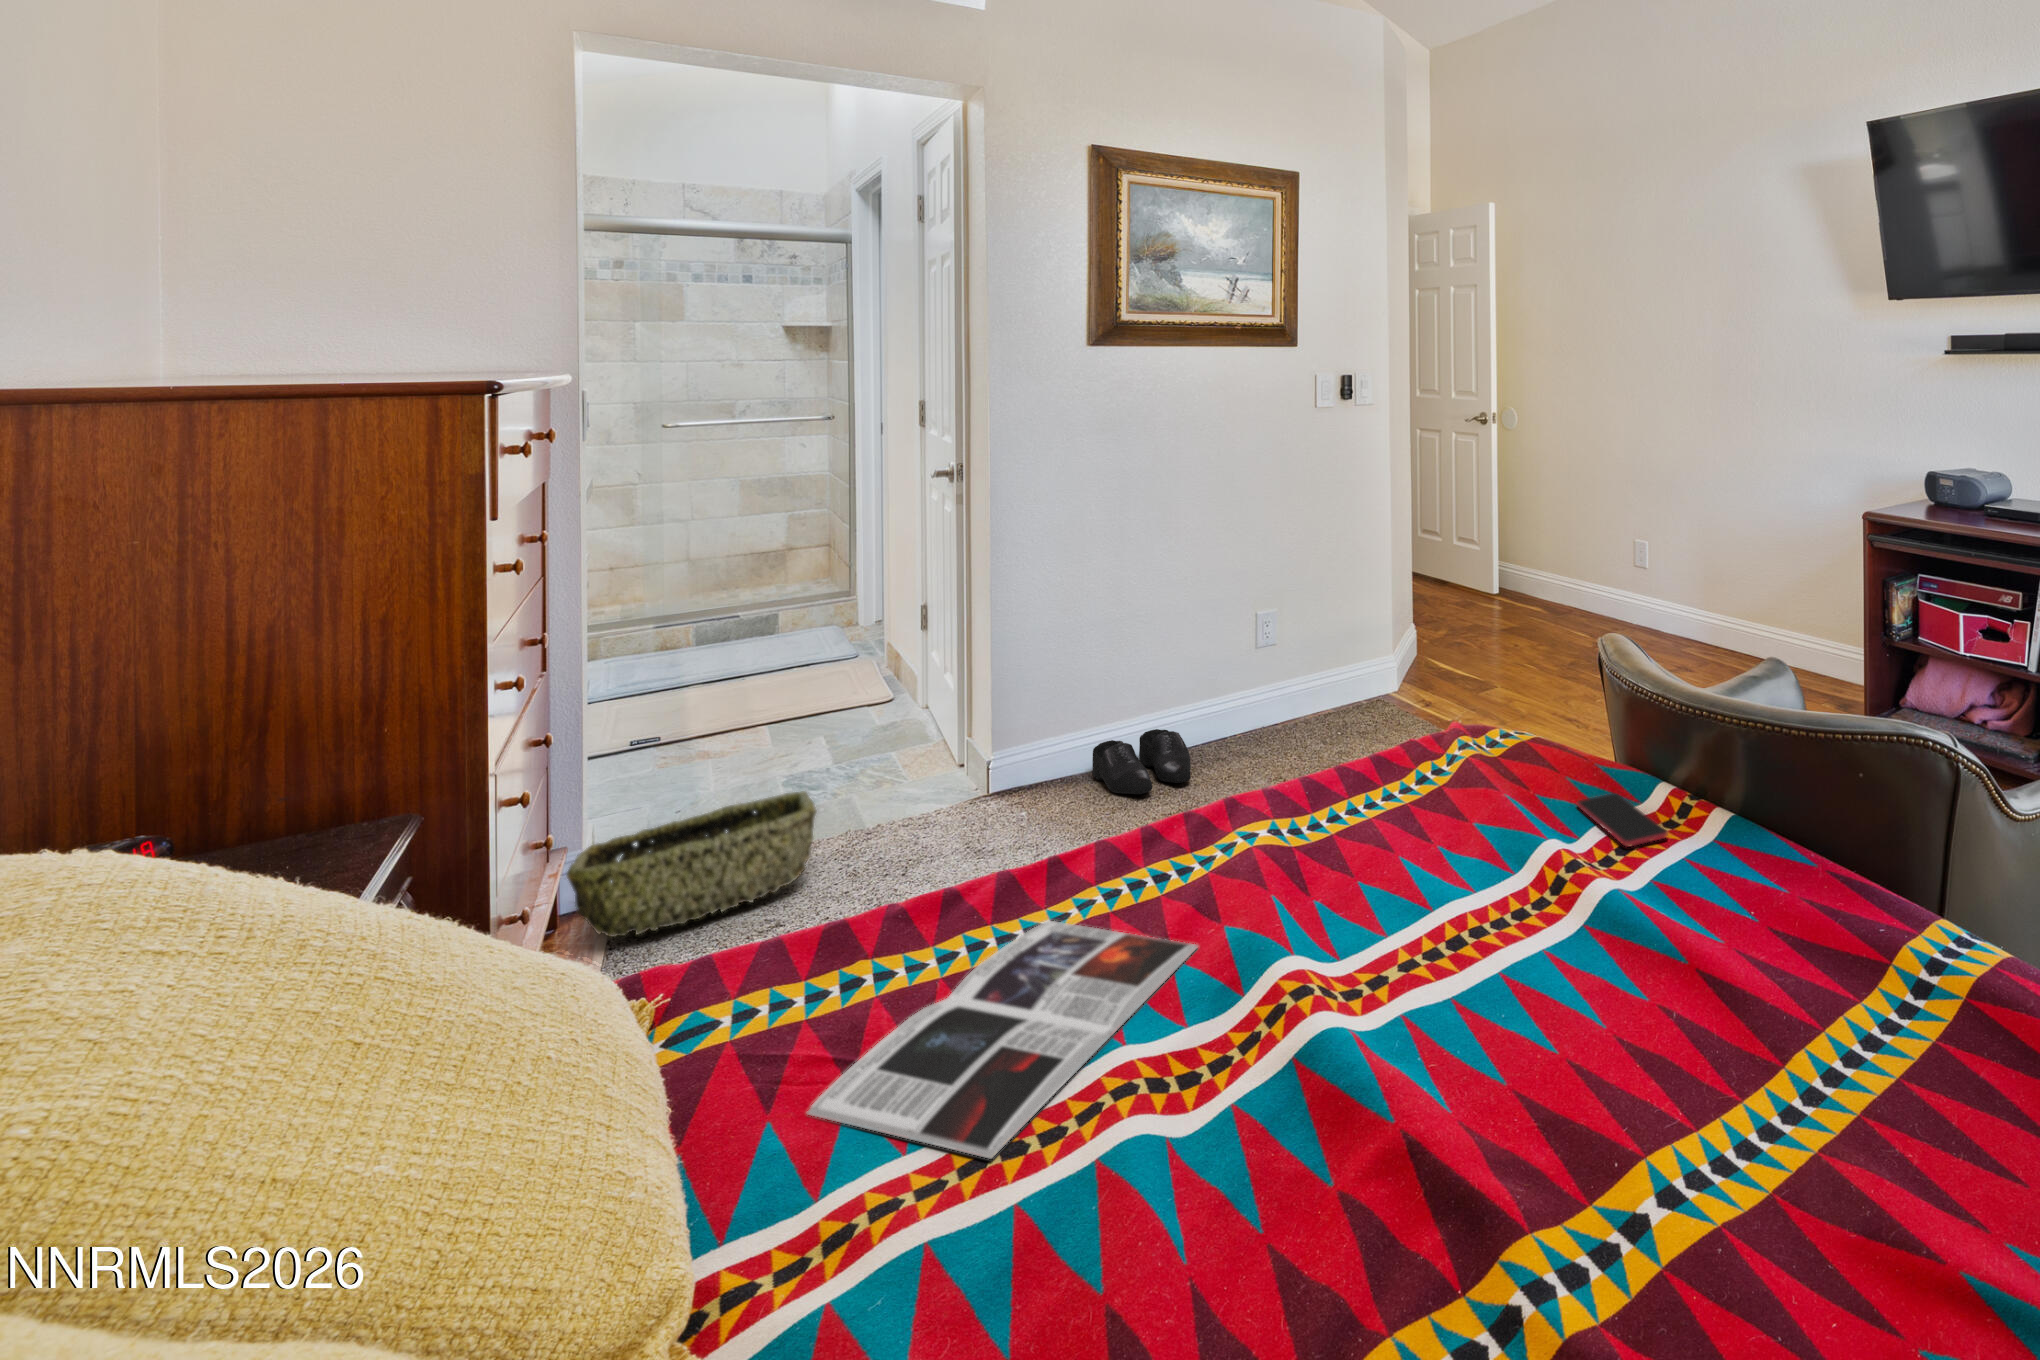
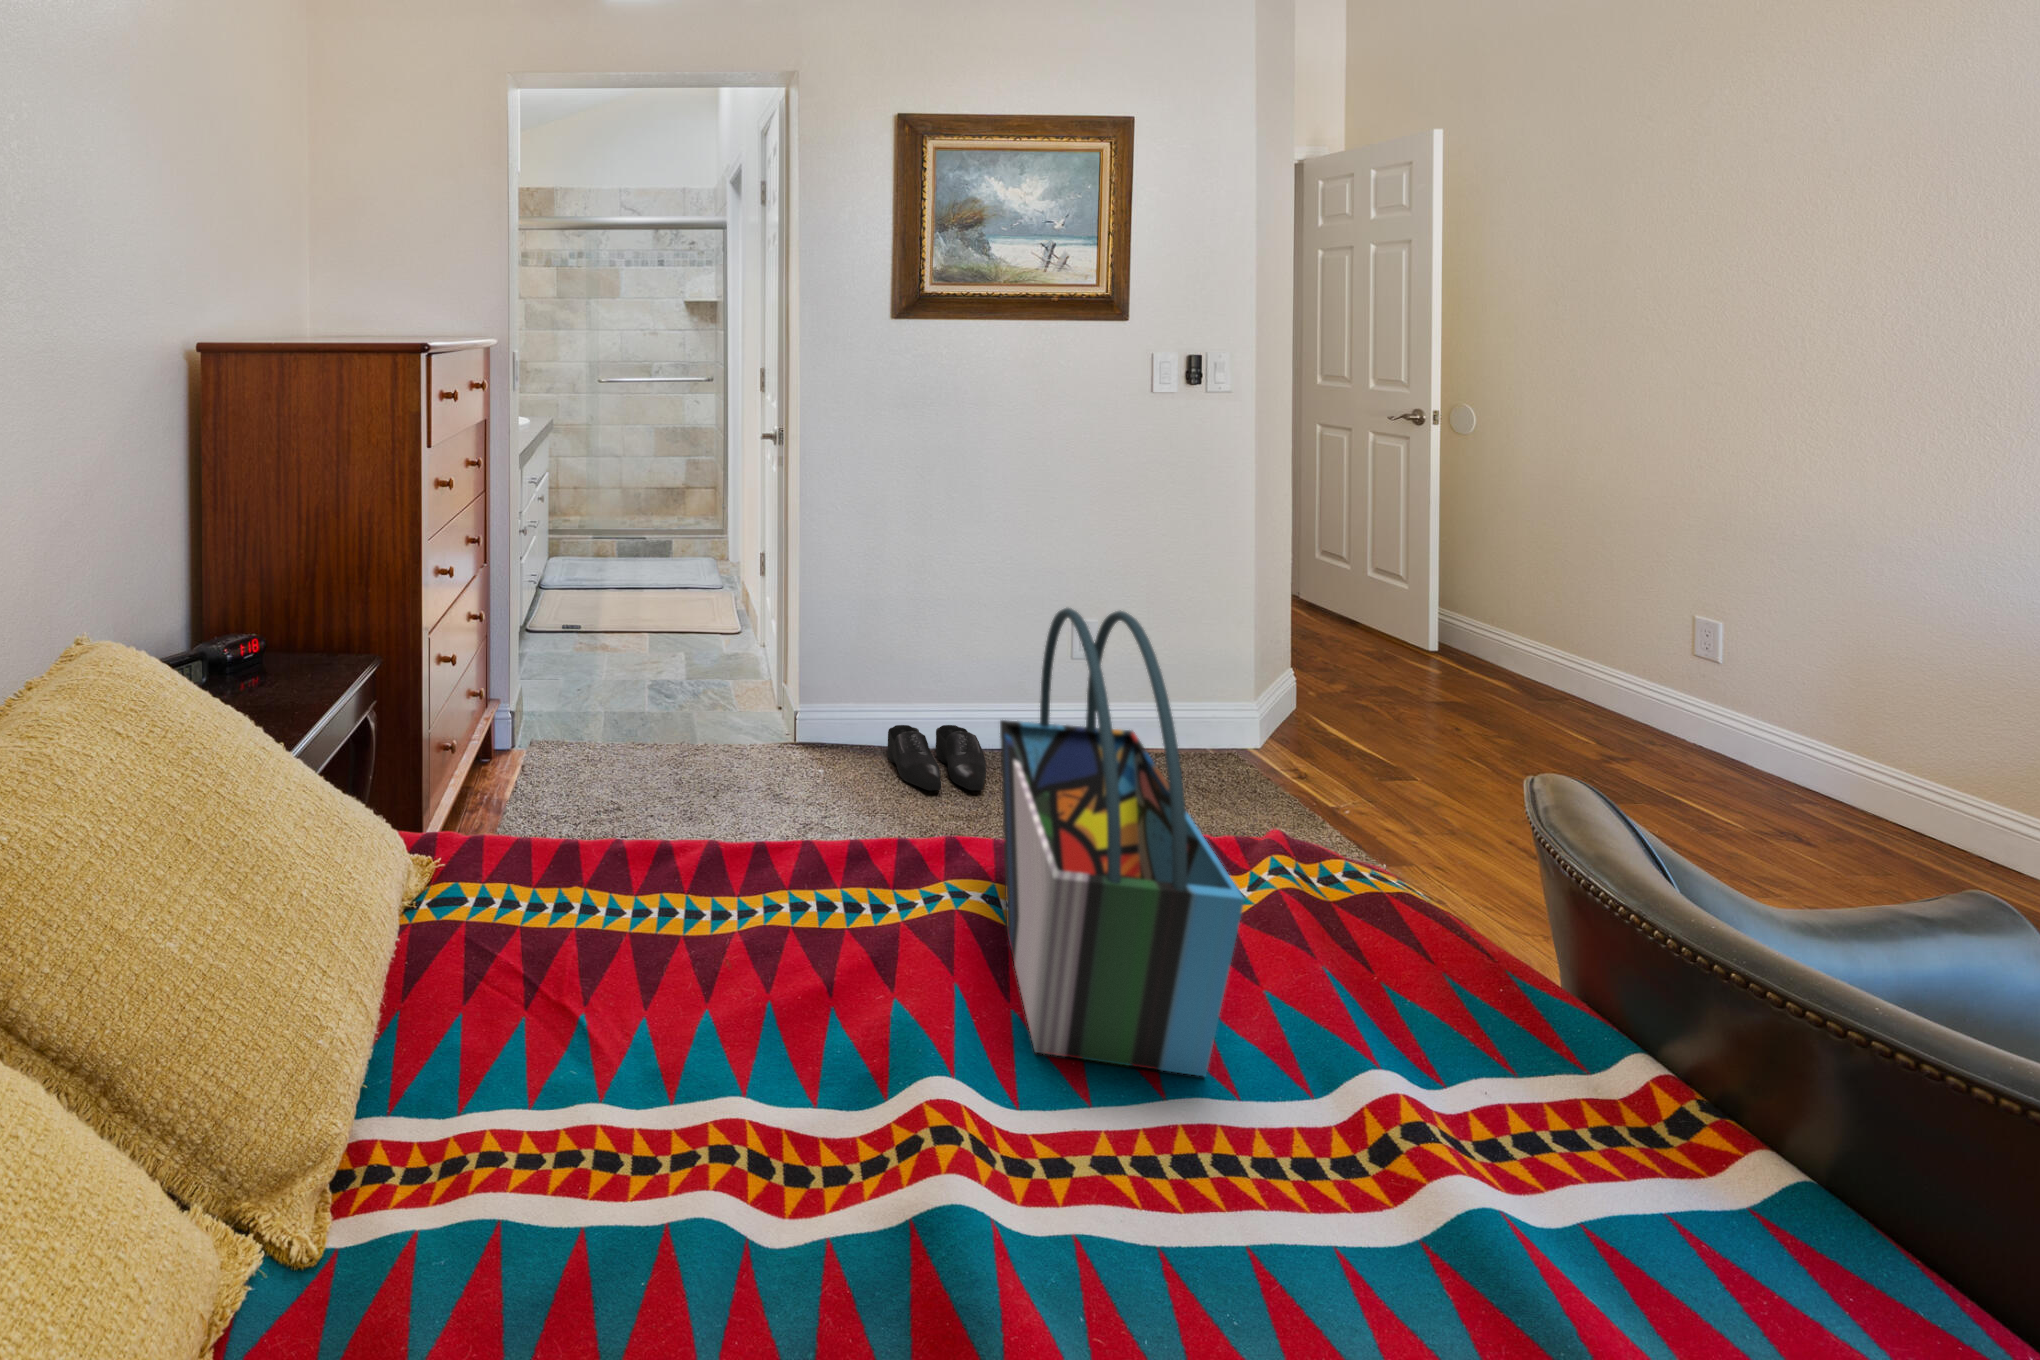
tote bag: none [1276,564,1483,919] -> present [1000,608,1244,1076]
woven basket: present [567,791,817,937] -> none [486,701,648,788]
smartphone: present [1577,793,1668,847] -> none [1454,1022,1631,1153]
magazine: present [807,921,1197,1158] -> none [485,917,860,1155]

